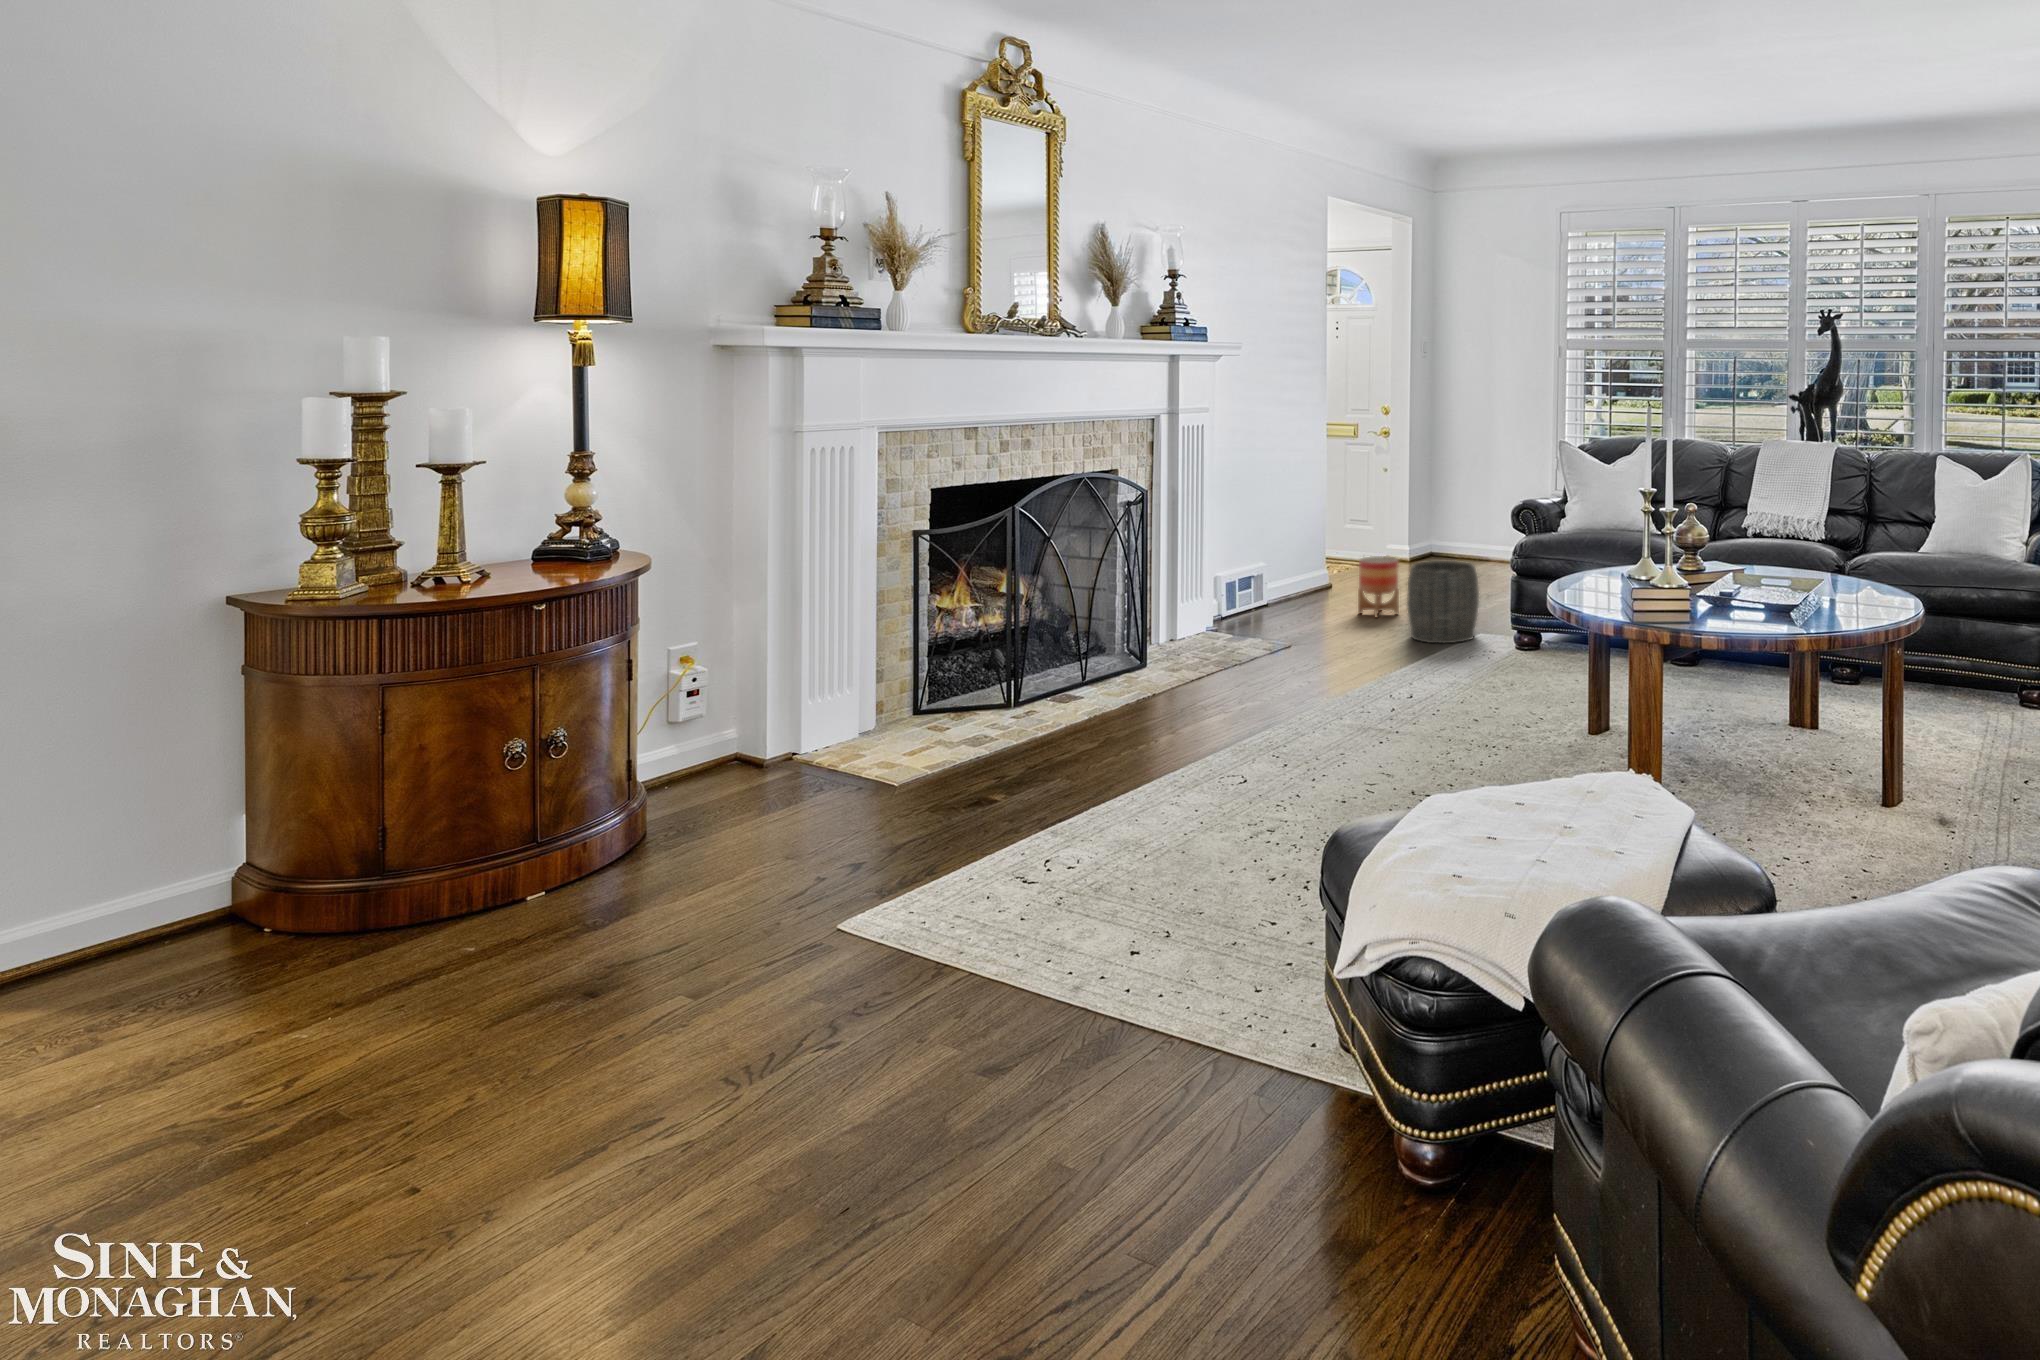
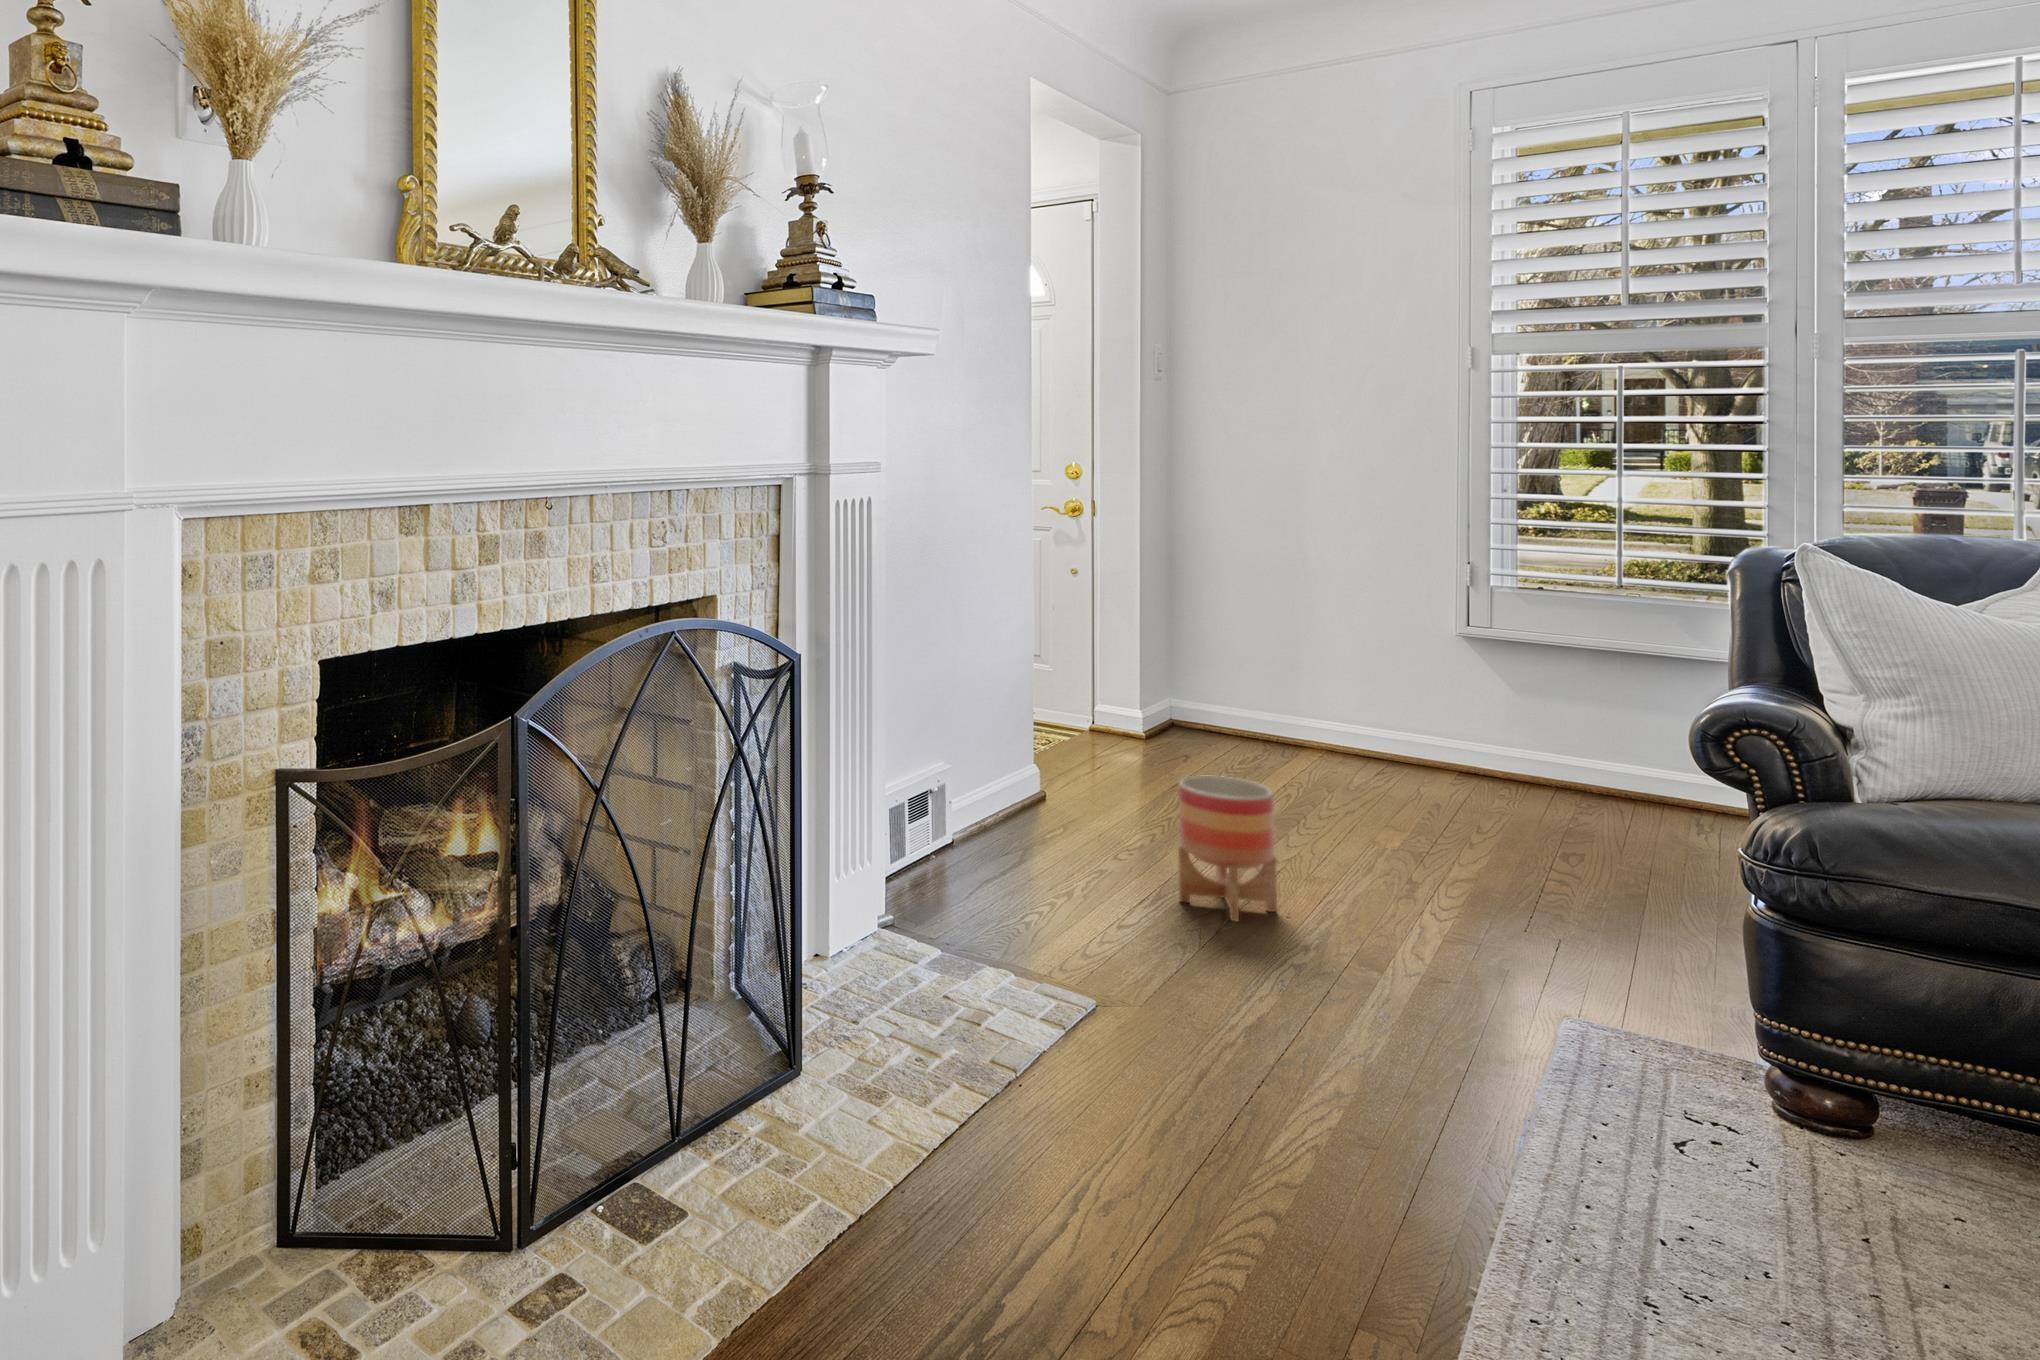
woven basket: present [1407,561,1479,643] -> none [1374,822,1586,1055]

